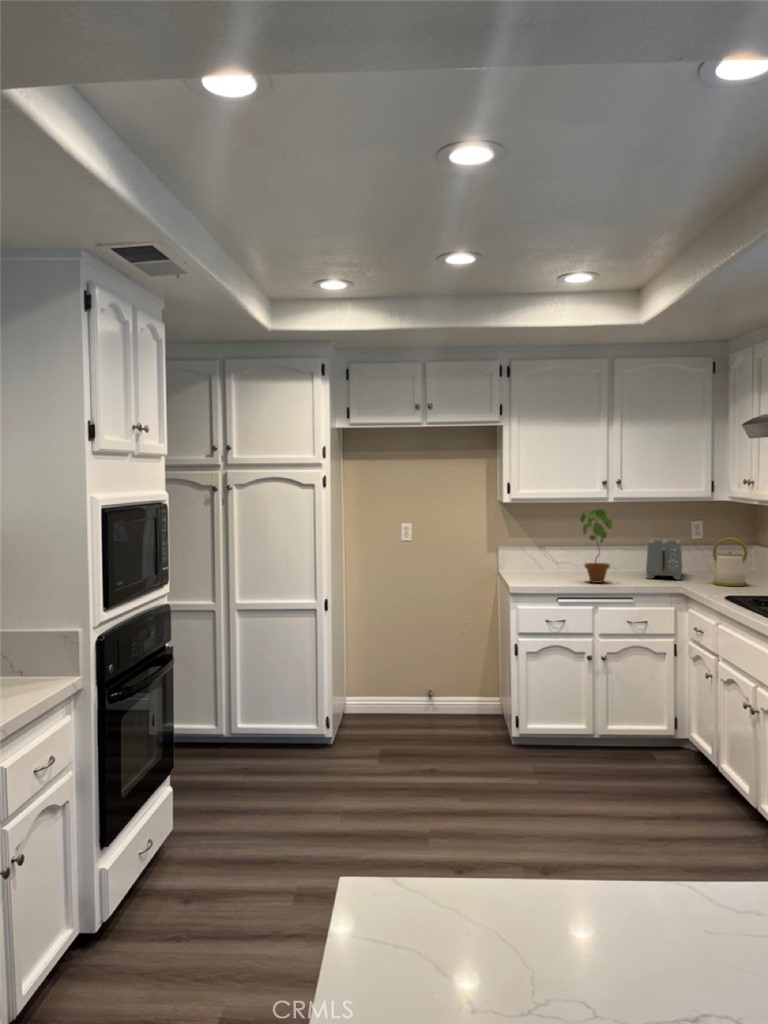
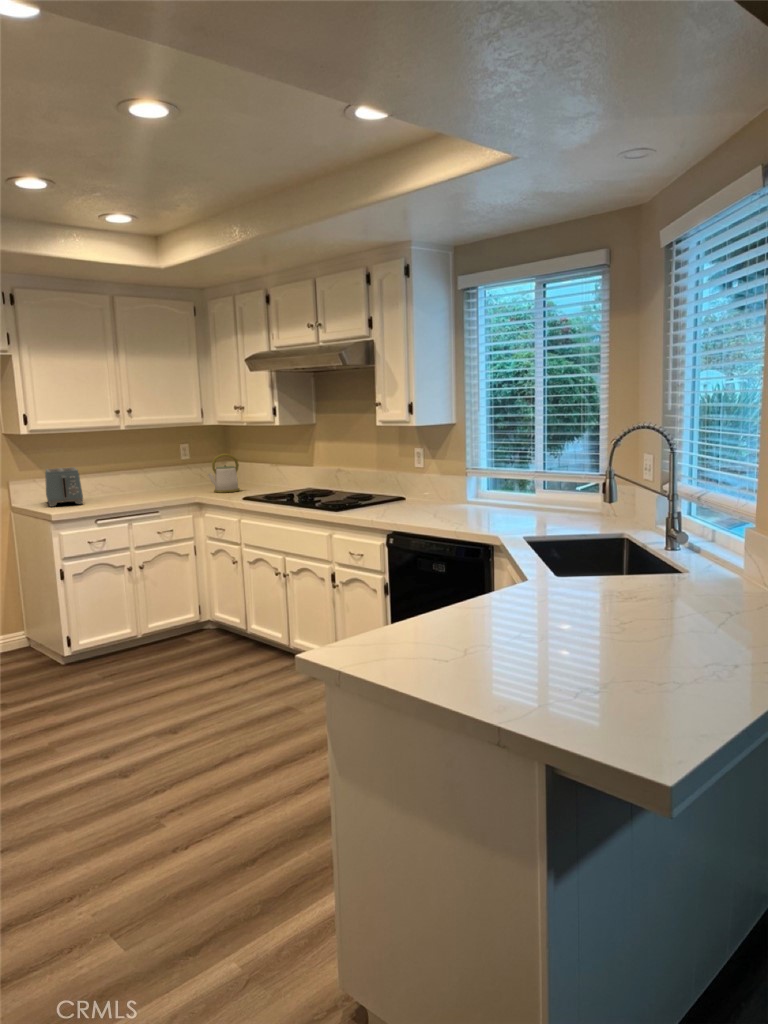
potted plant: present [580,509,613,583] -> none [104,436,135,502]
toaster: present [646,539,683,580] -> present [45,467,83,507]

